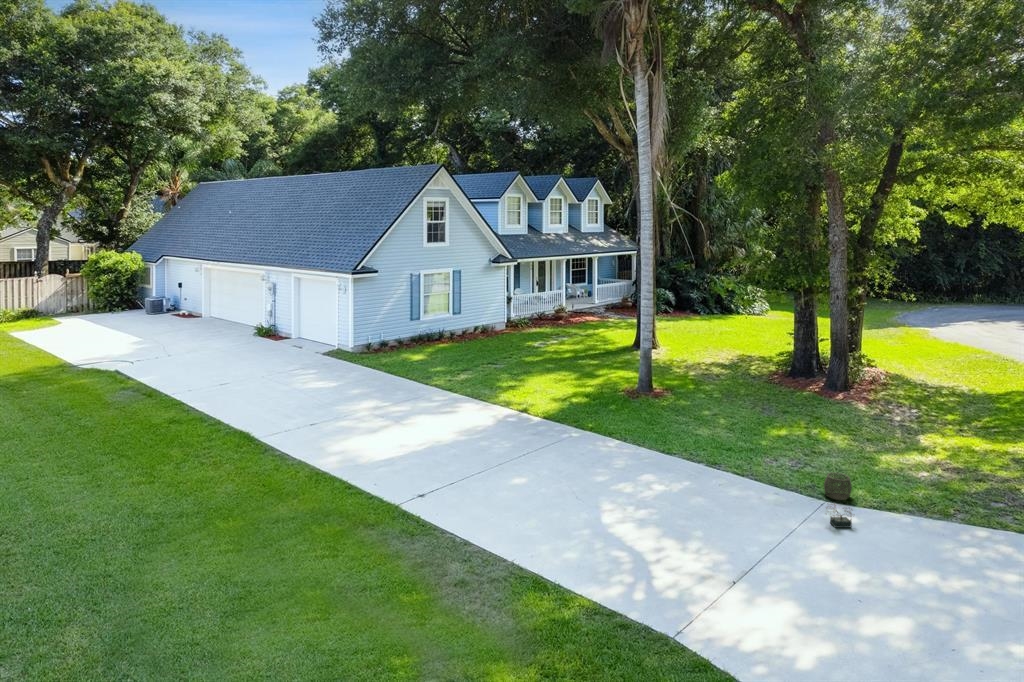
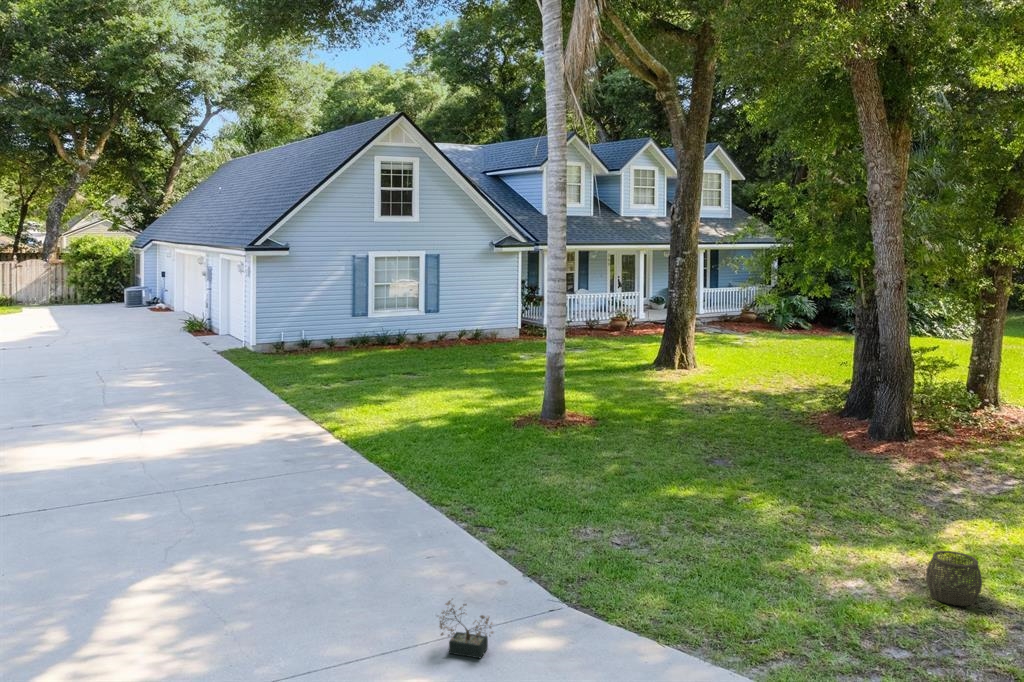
woven basket: present [824,472,852,500] -> present [926,551,982,606]

